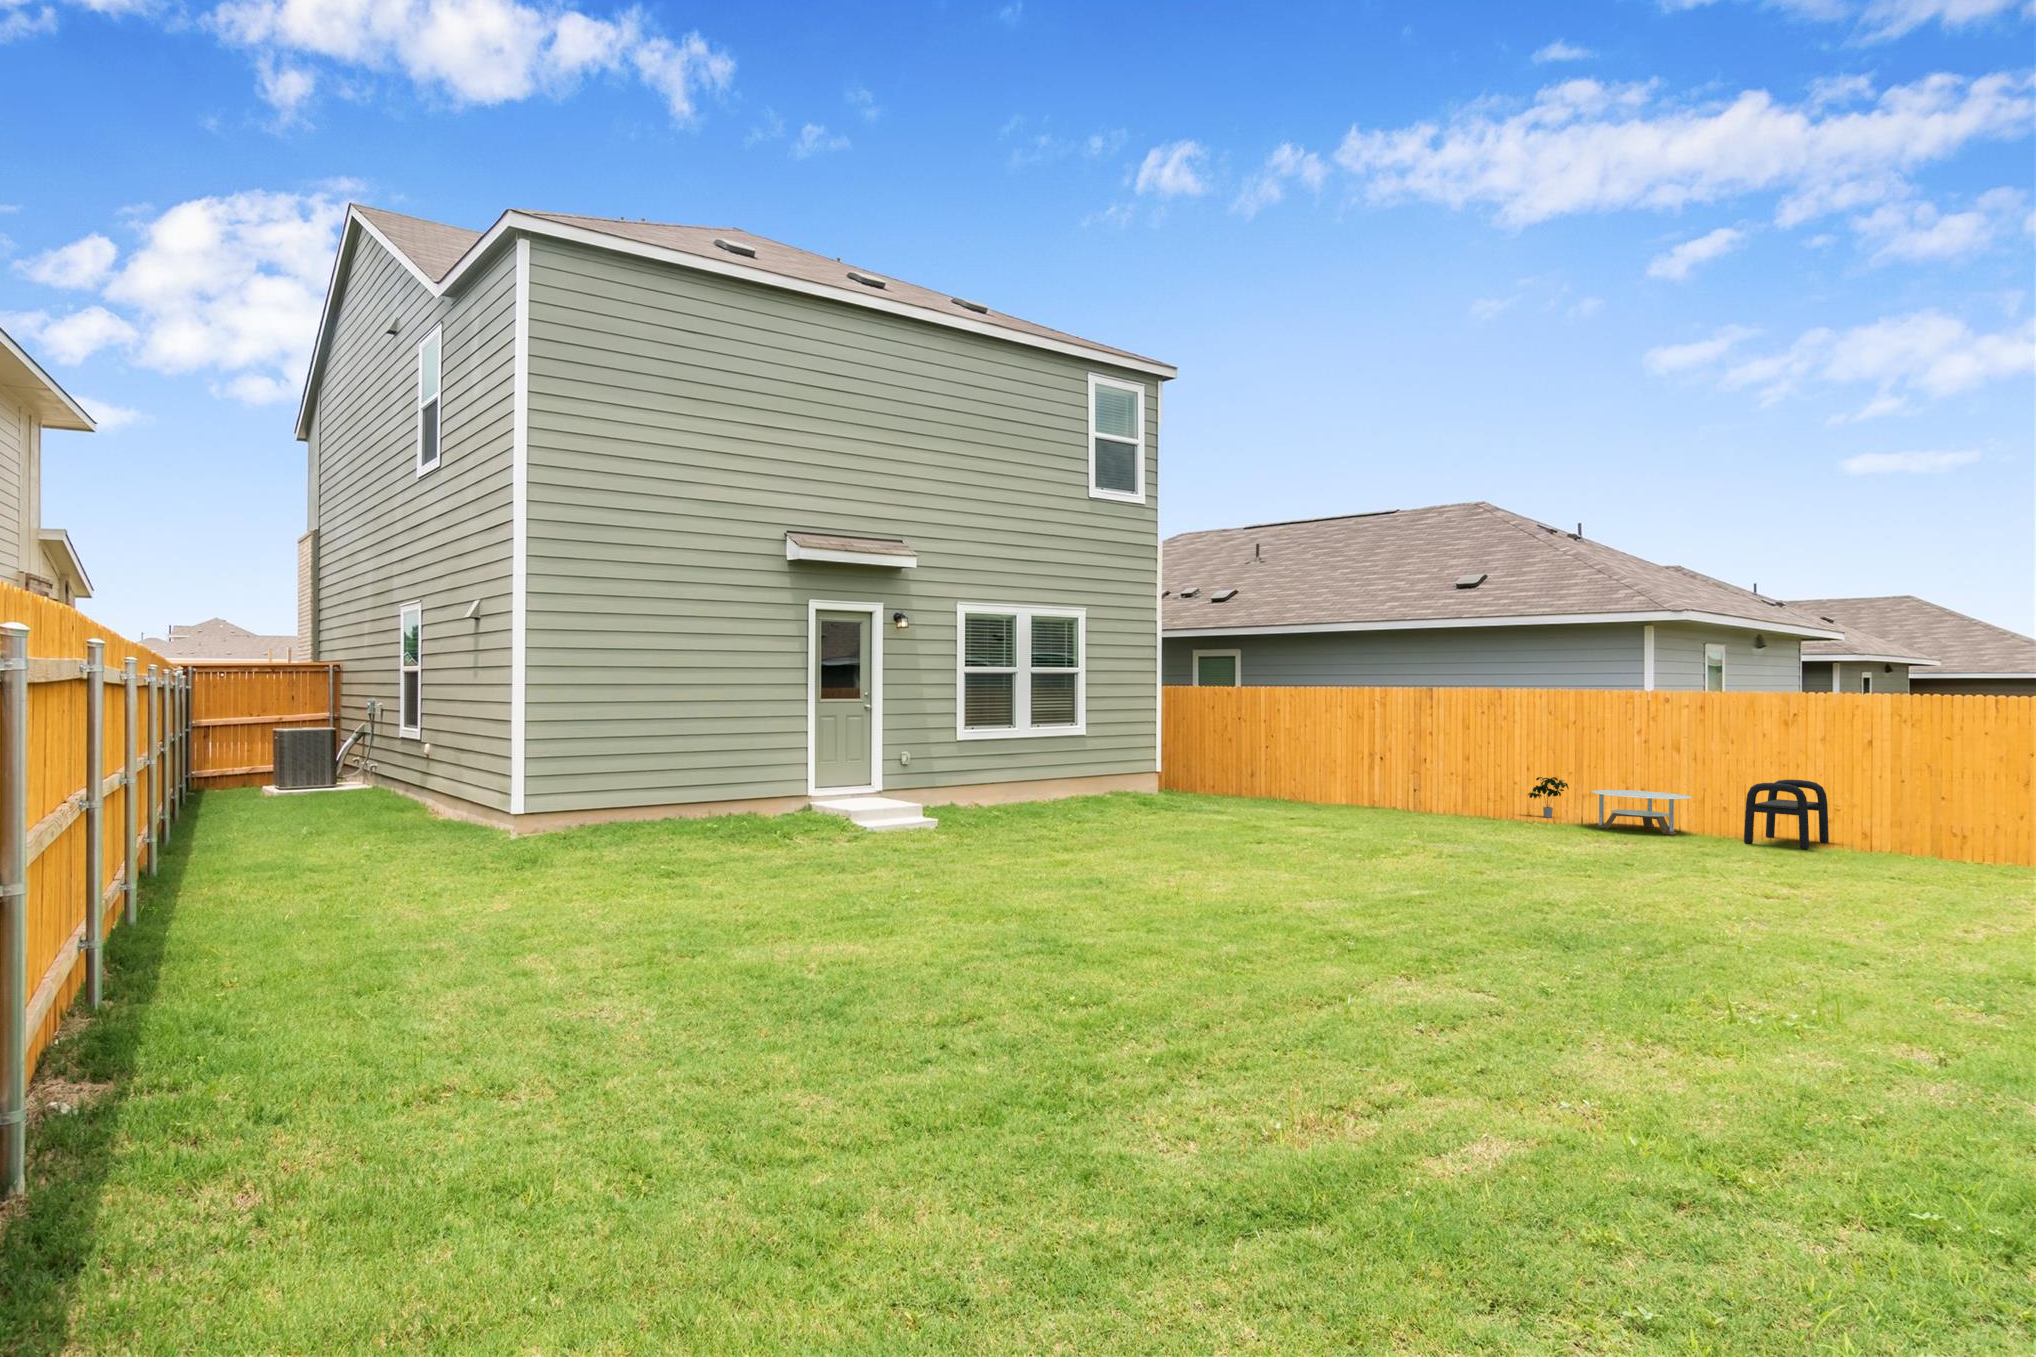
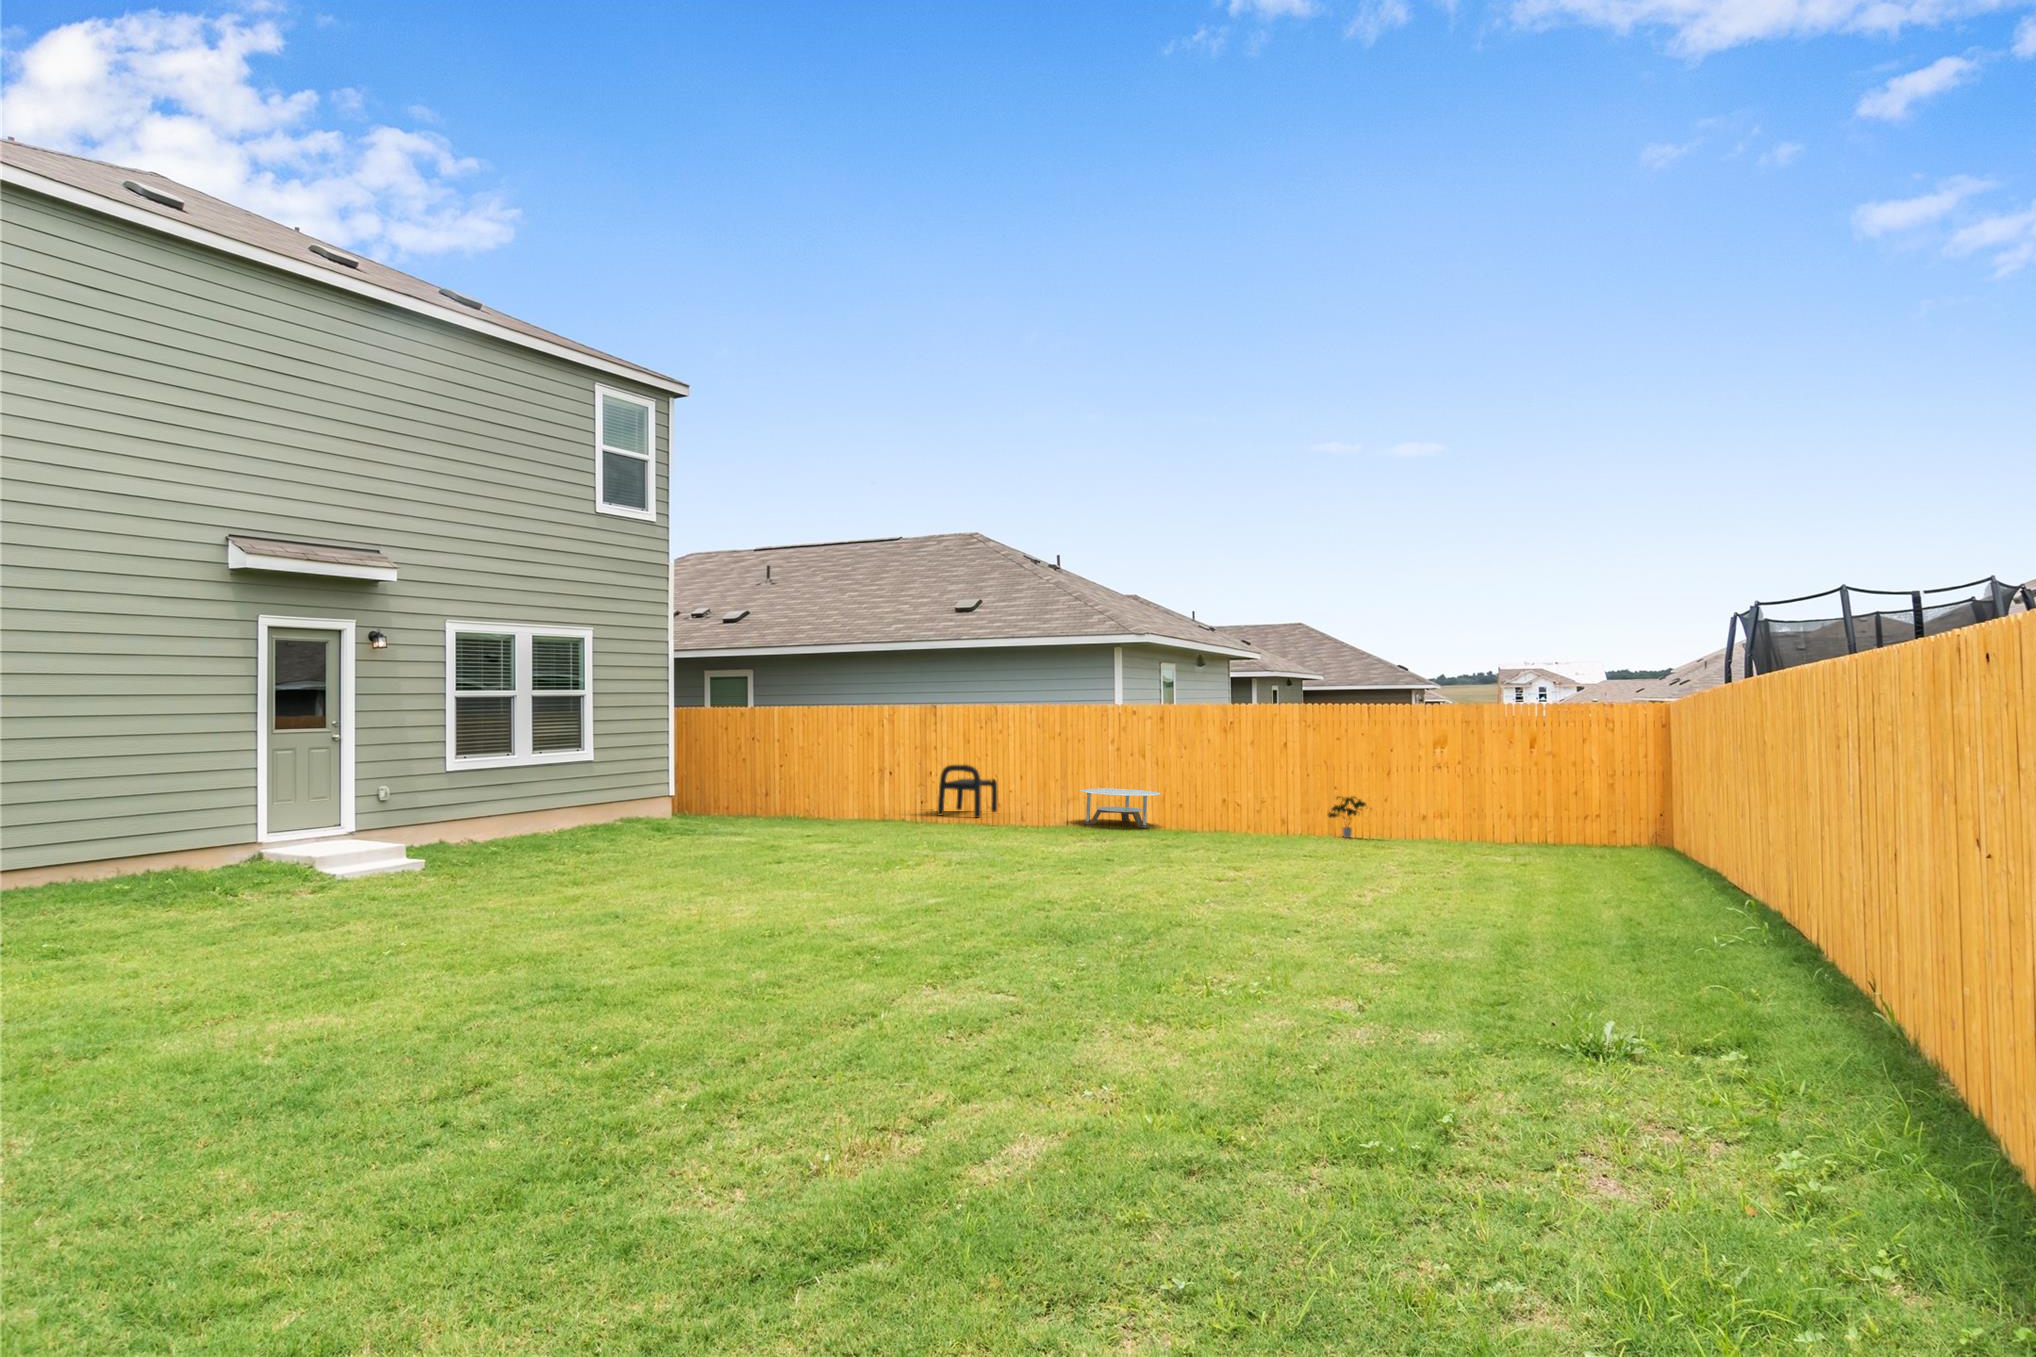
potted plant: present [1528,777,1569,818] -> present [1328,797,1366,838]
bench: present [1744,780,1829,849] -> present [938,764,997,818]

